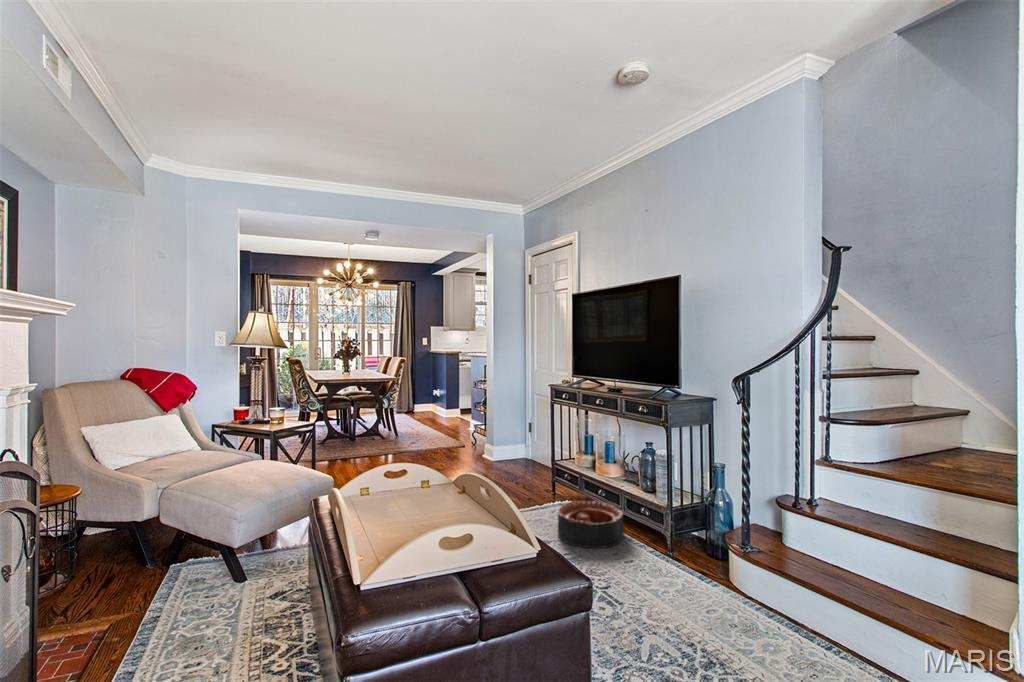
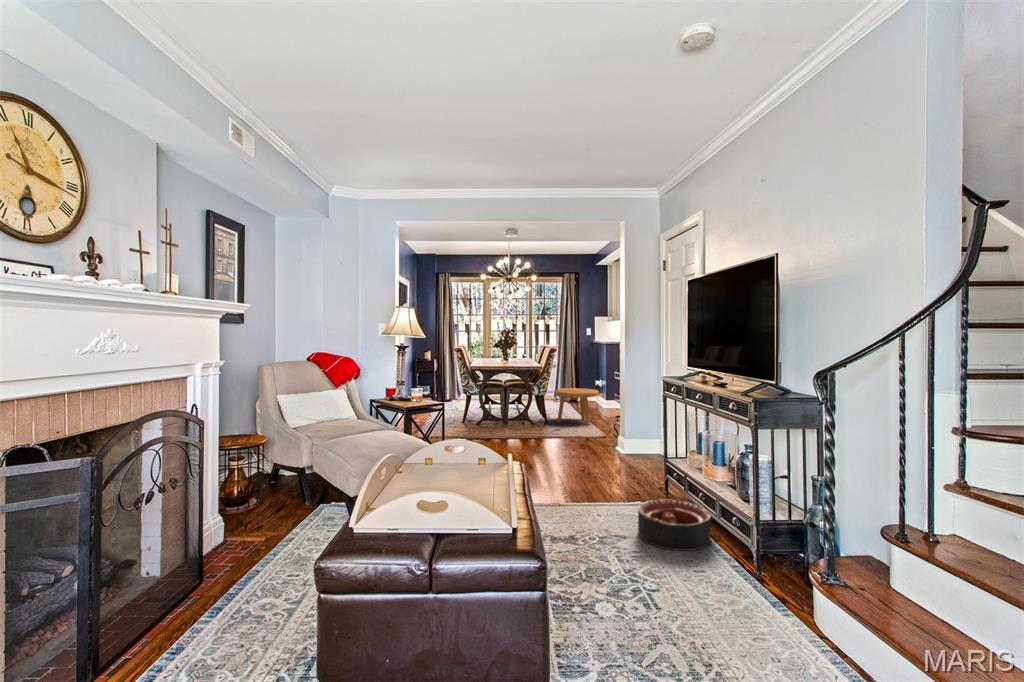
footstool: none [404,398,450,436] -> present [555,388,599,425]

